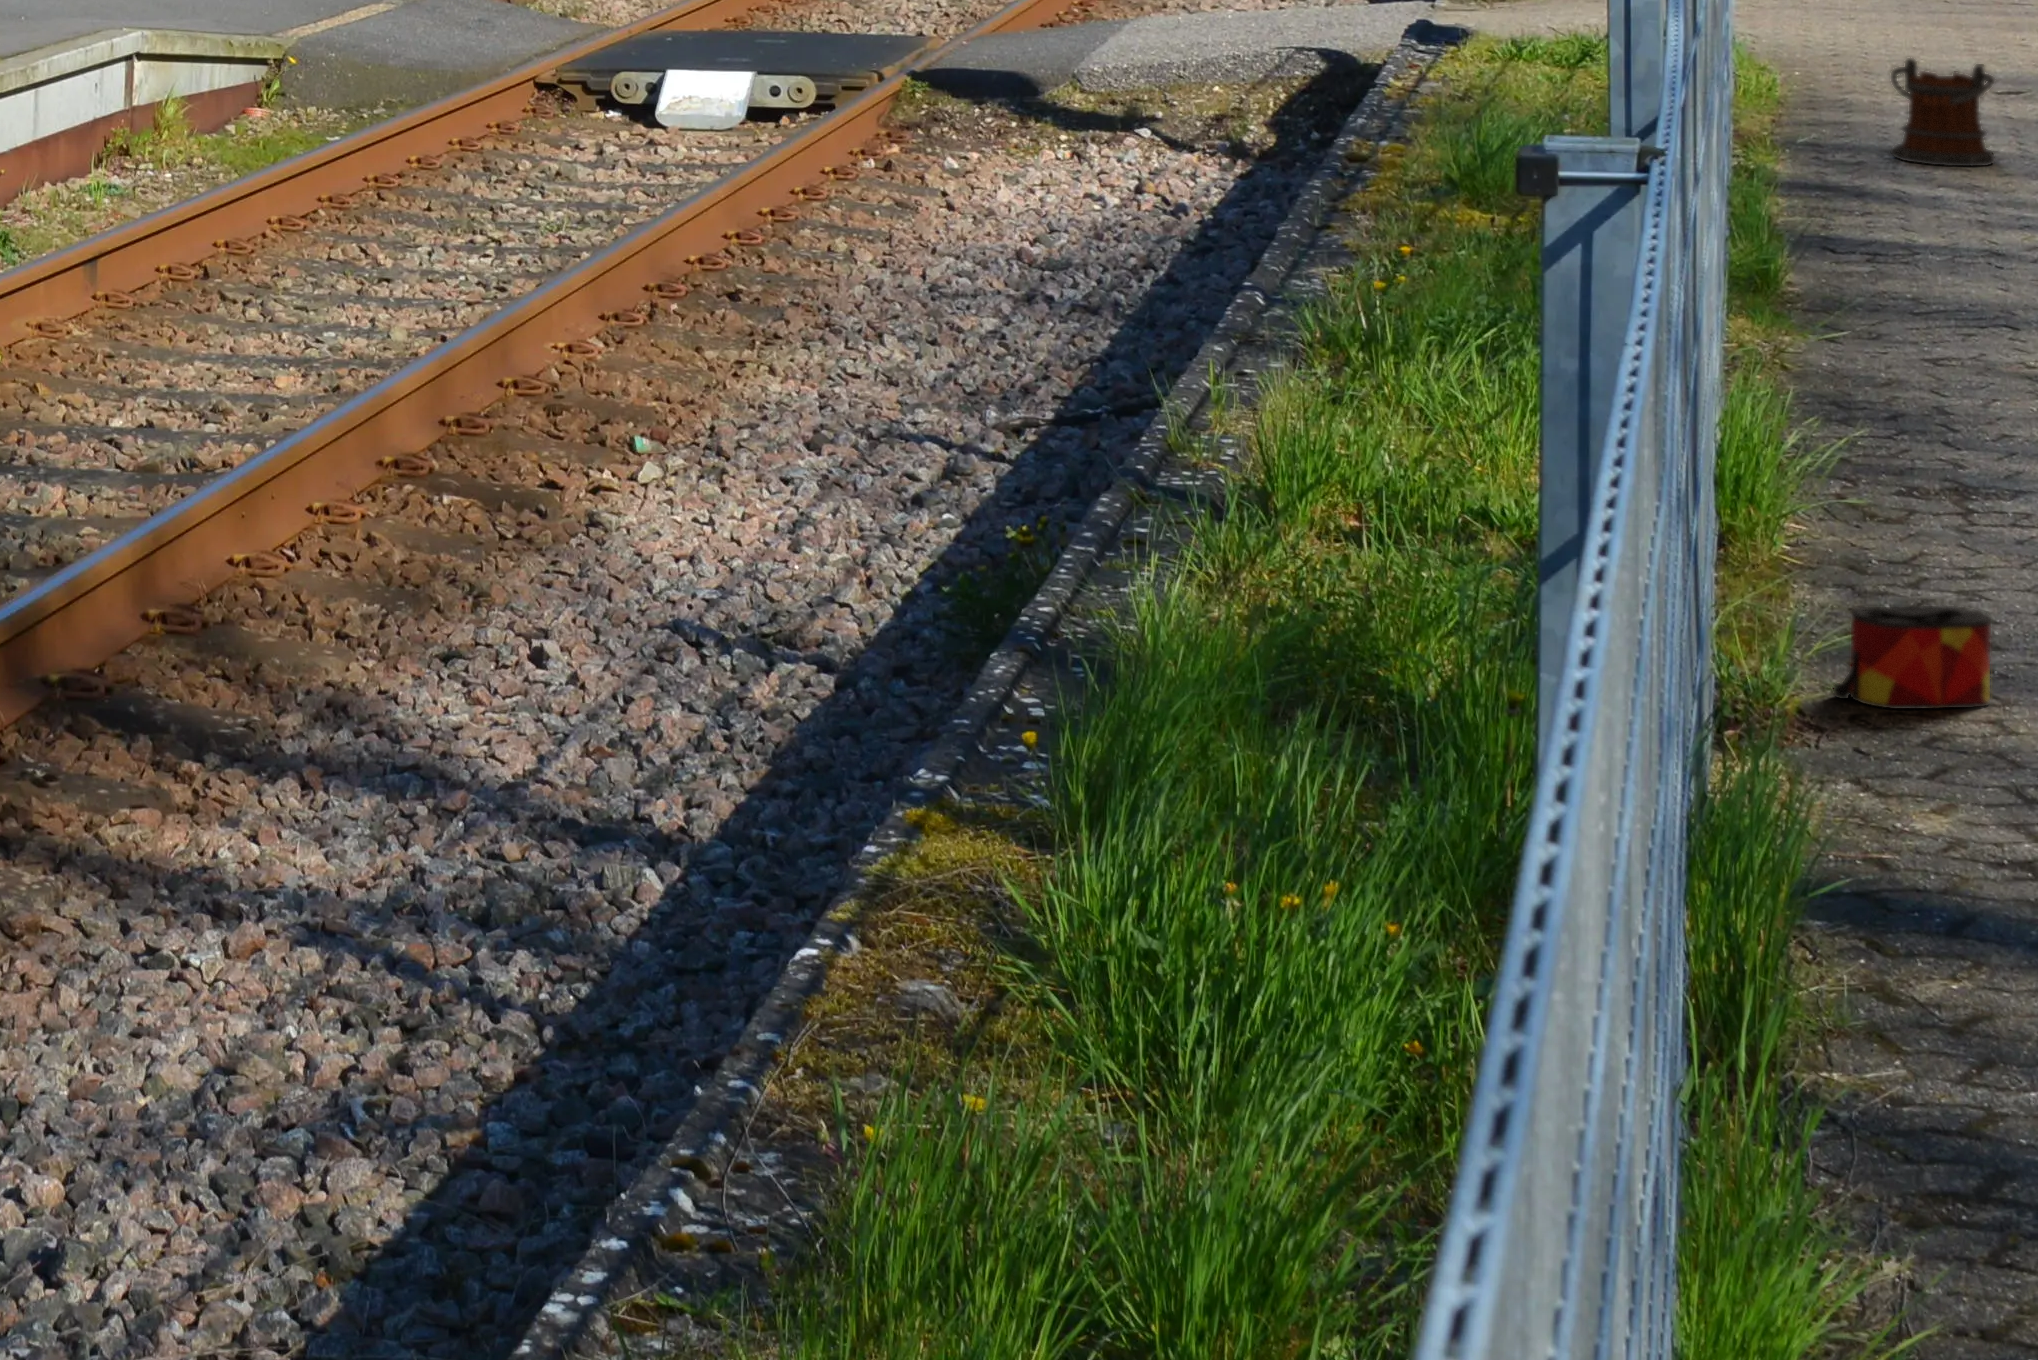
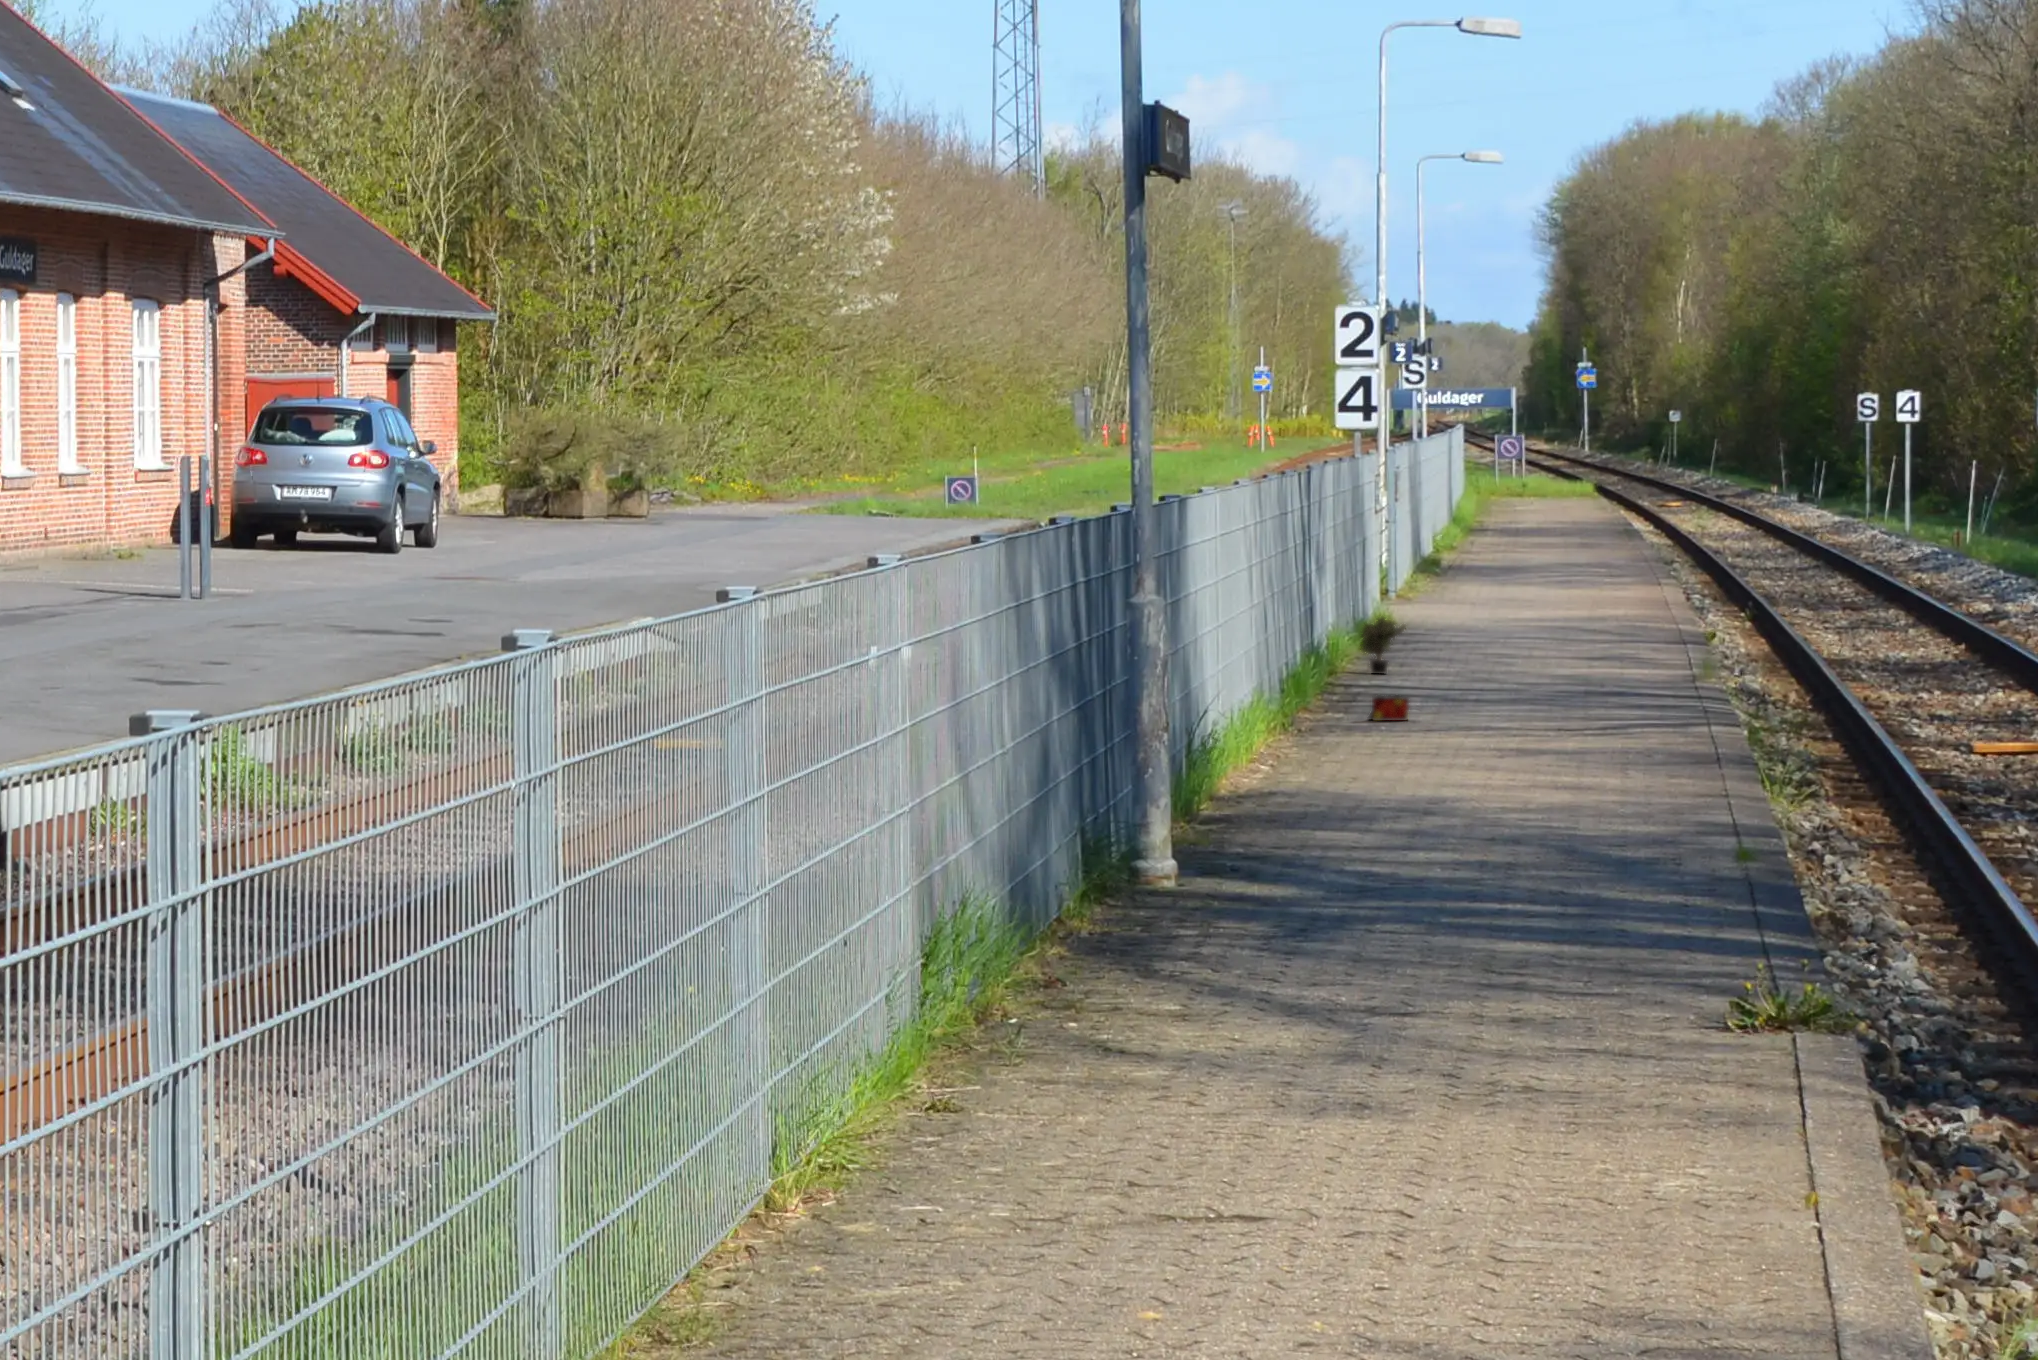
bucket: present [1890,58,1995,166] -> none [1426,615,1469,659]
potted plant: none [1744,106,1871,258] -> present [1360,617,1406,674]

